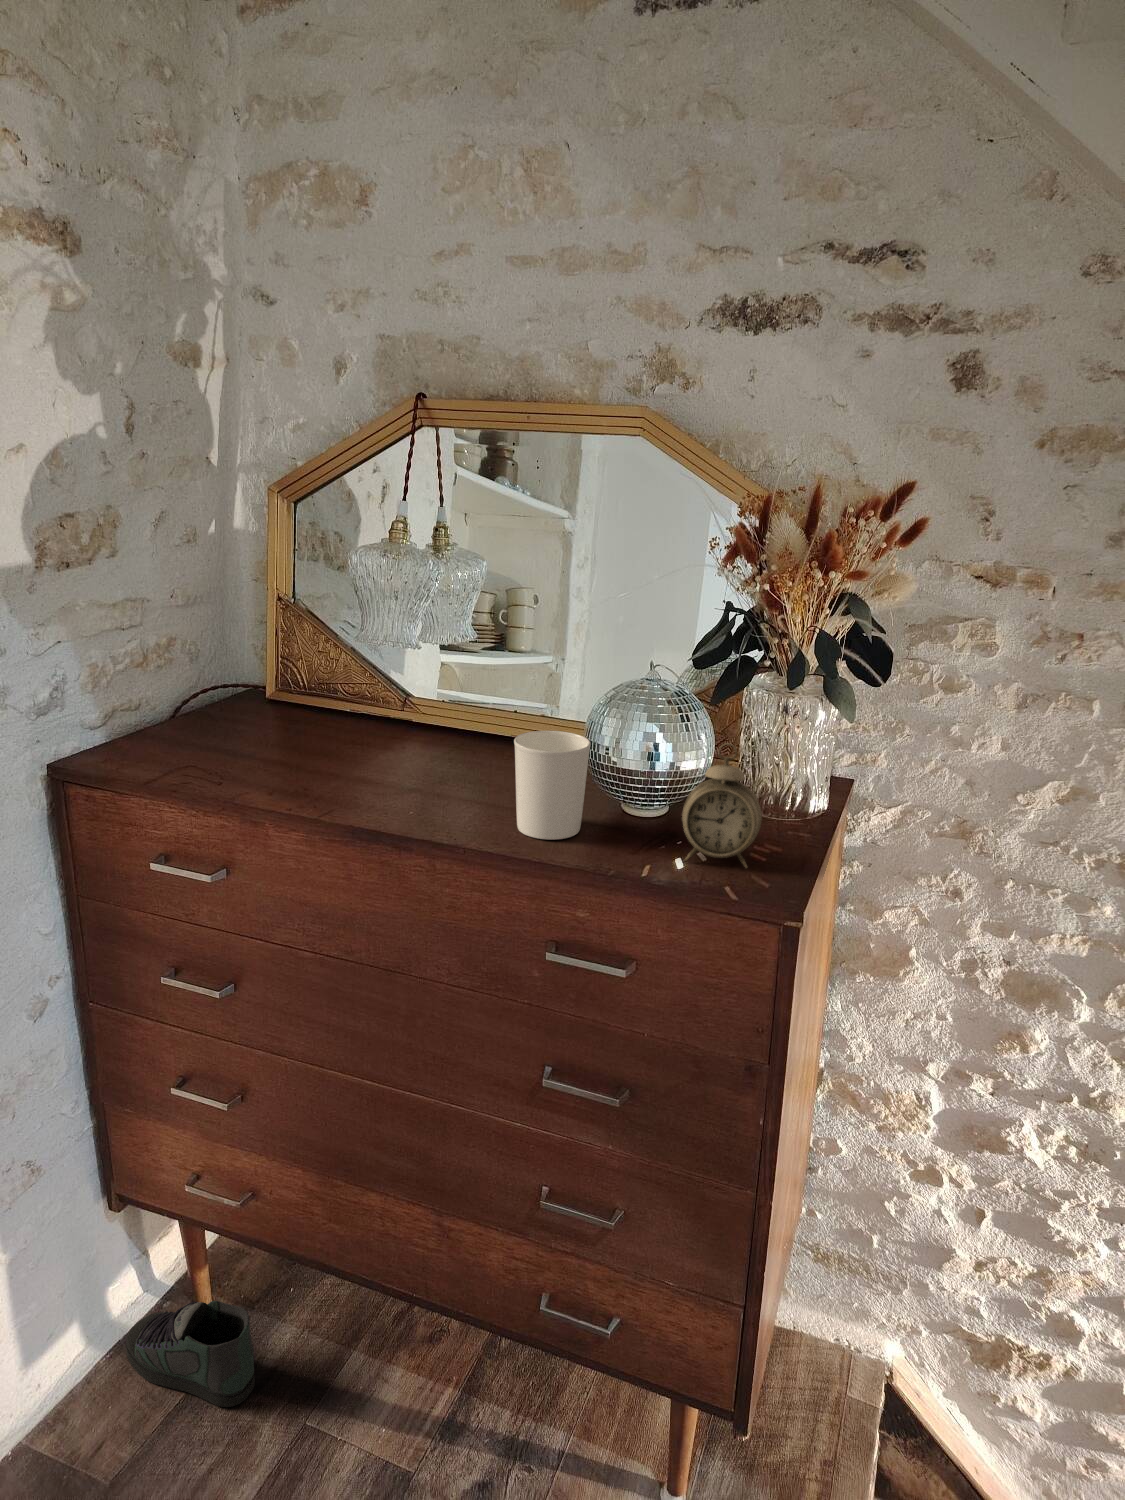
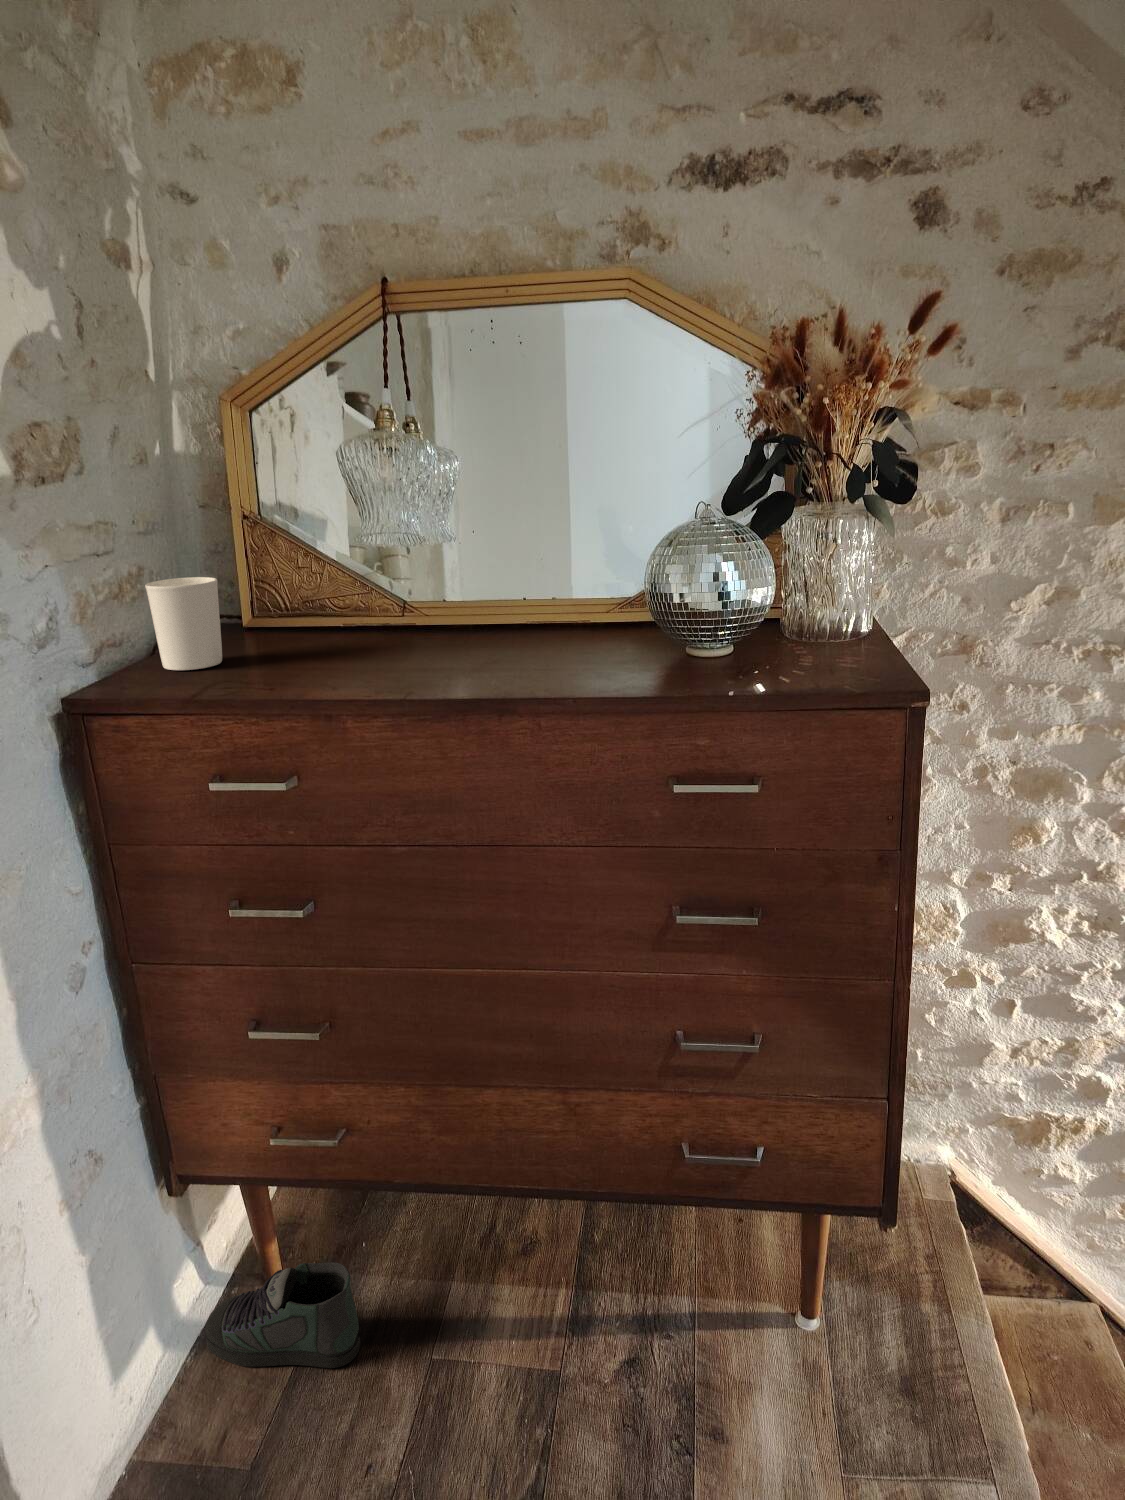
candle holder: present [514,731,591,840] -> present [145,577,222,670]
alarm clock: present [682,743,762,868] -> none [773,558,854,678]

